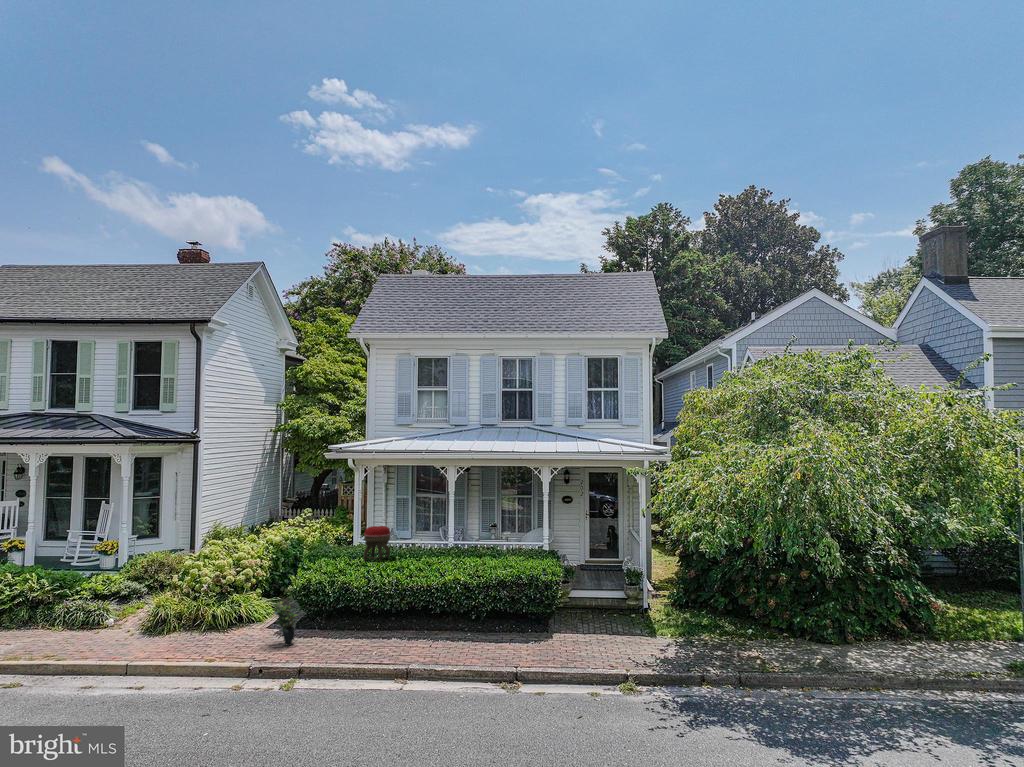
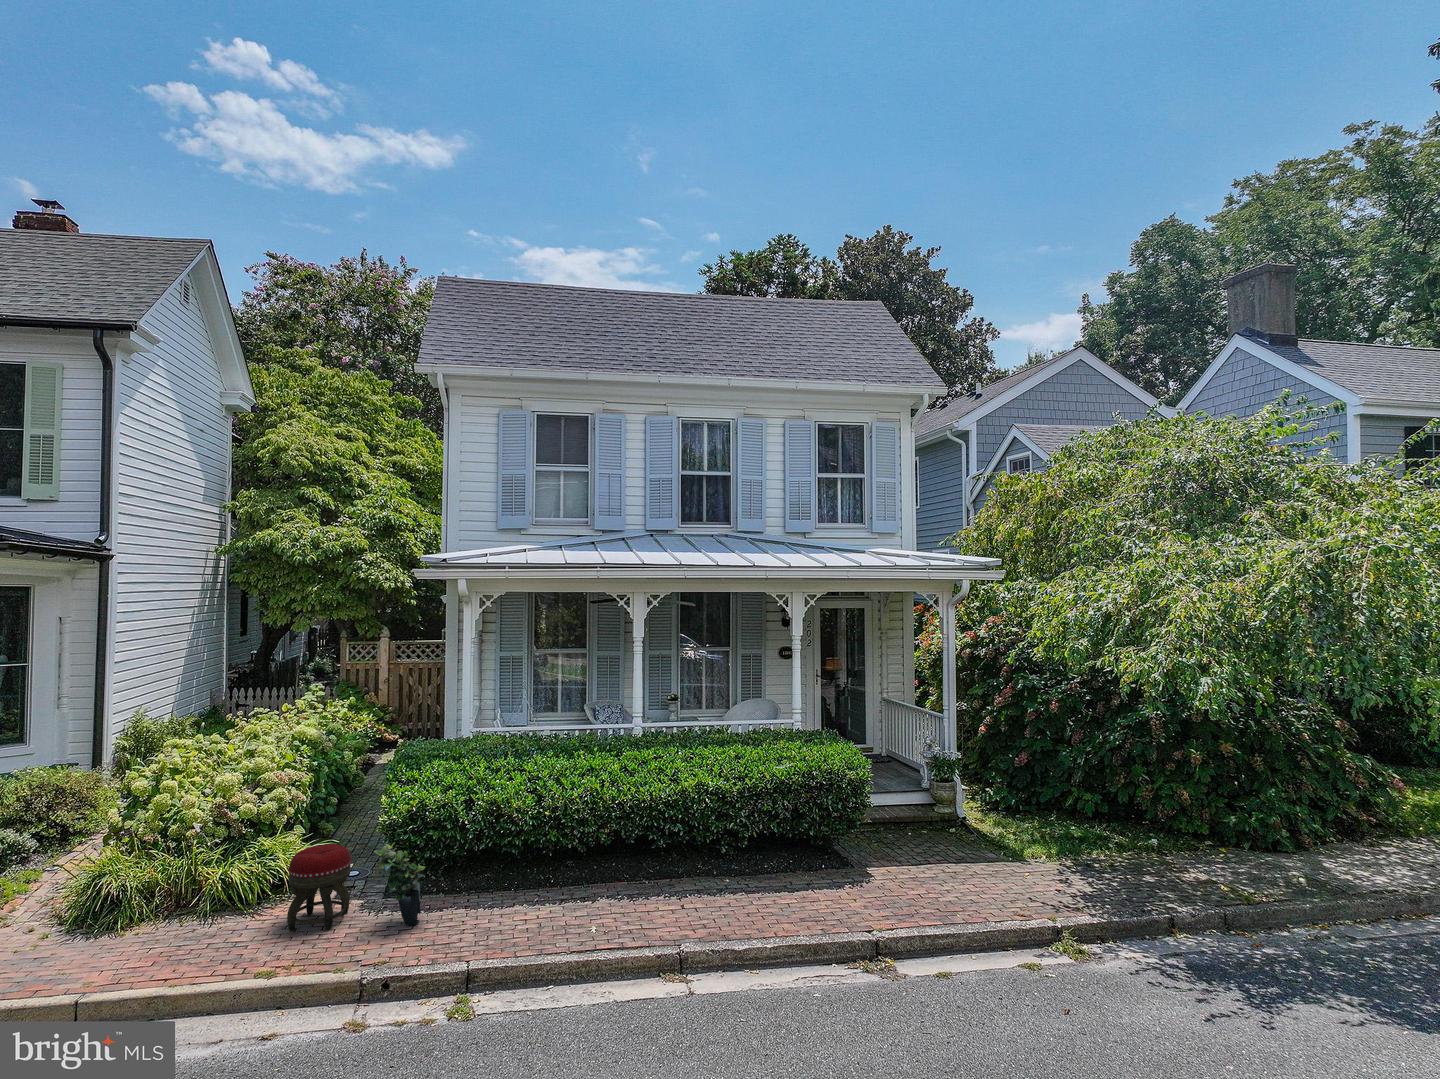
footstool: present [363,526,391,562] -> present [287,844,351,931]

